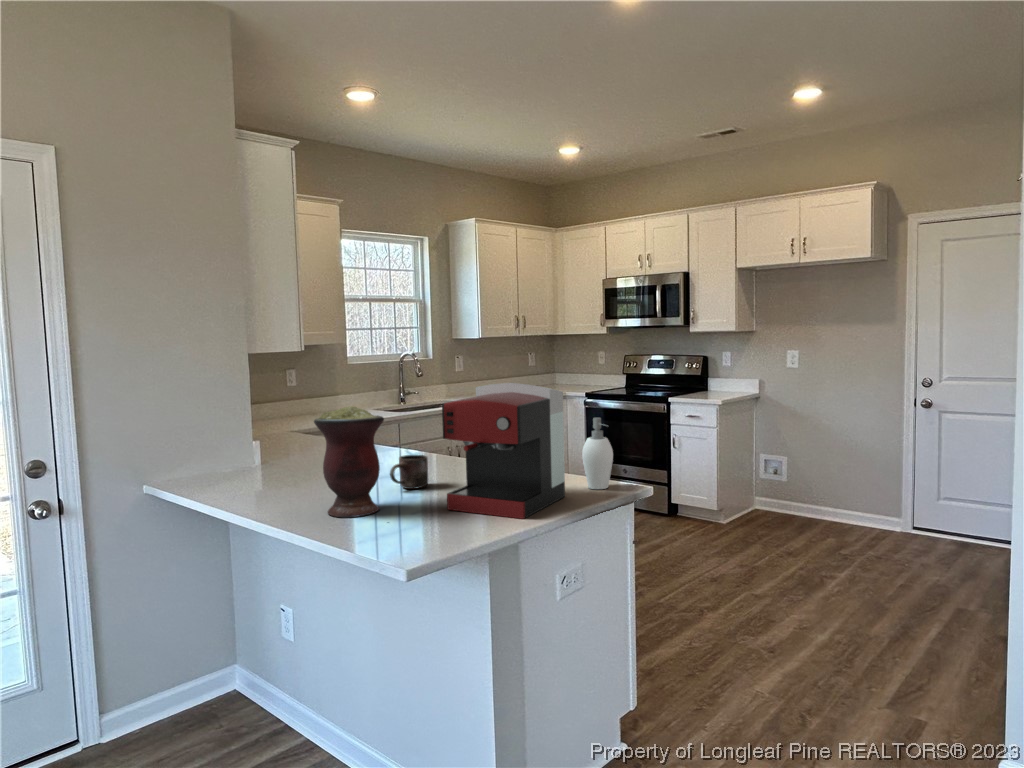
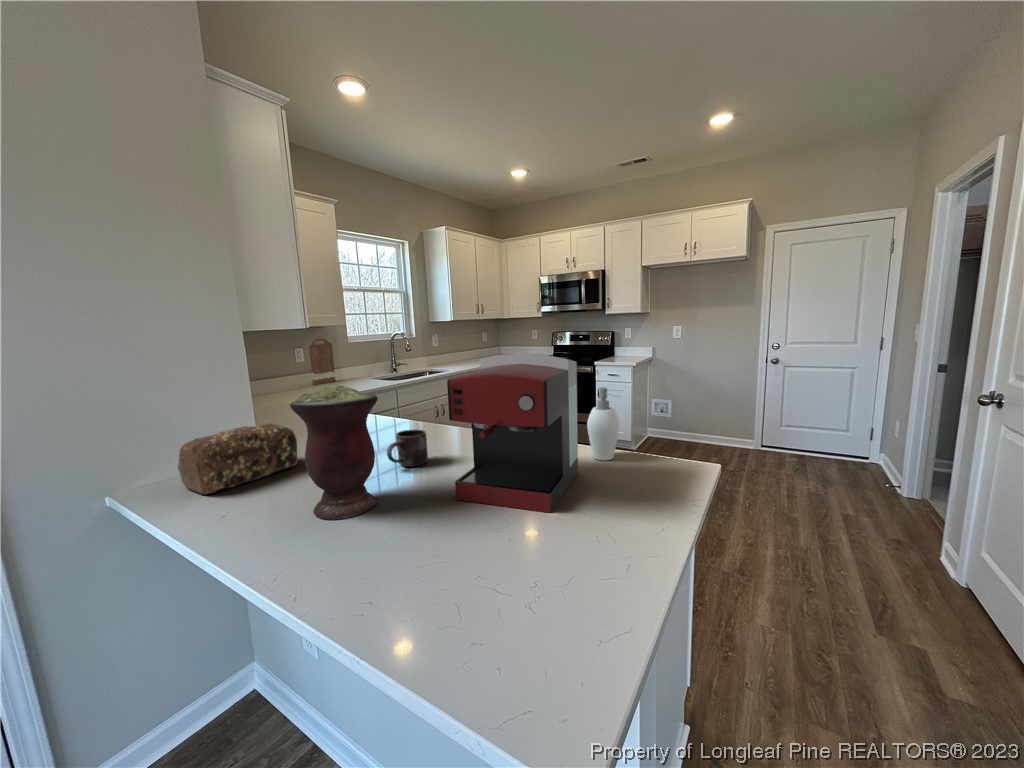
cutting board: none [301,360,331,417] -> present [308,338,335,385]
bread loaf: none [208,445,307,502] -> present [178,424,298,495]

